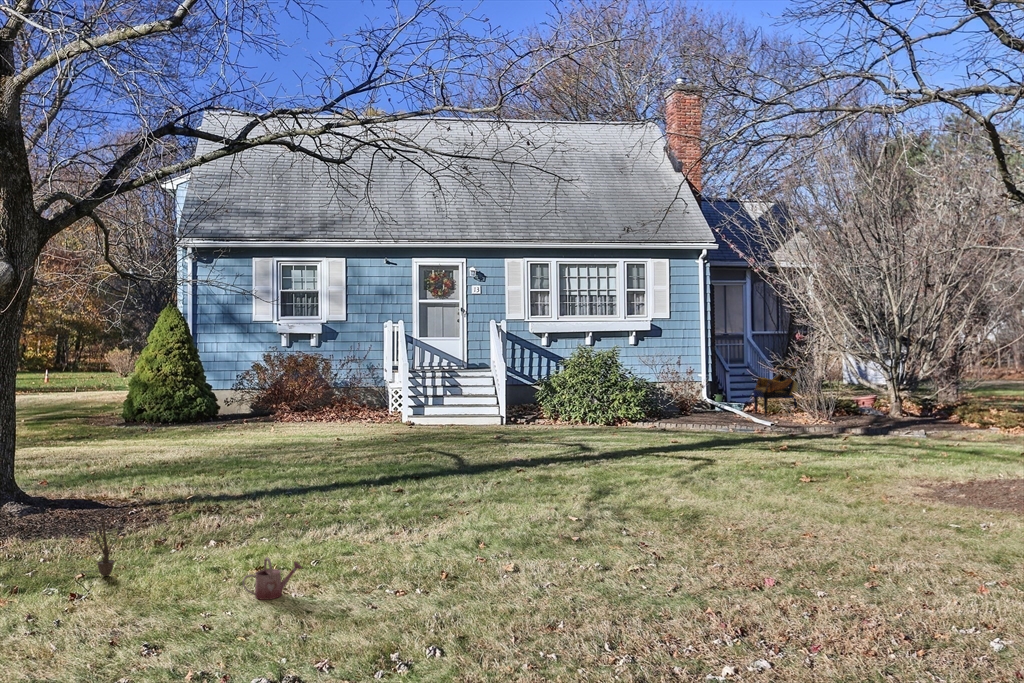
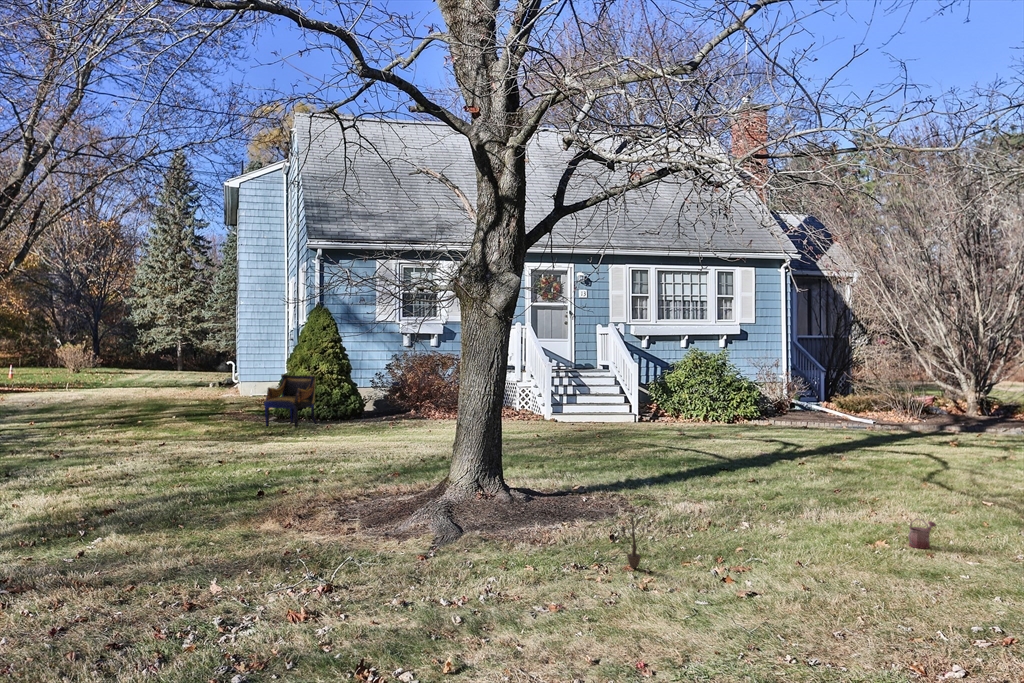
armchair: present [753,365,799,416] -> present [264,374,317,428]
watering can: present [242,557,302,600] -> present [908,519,936,549]

